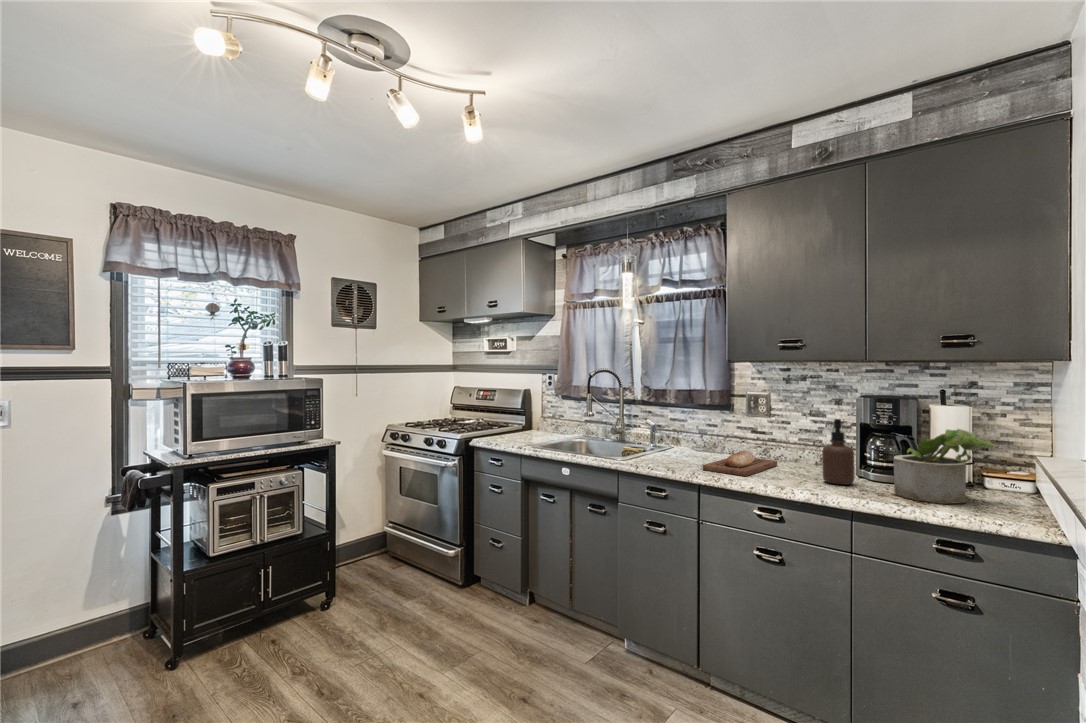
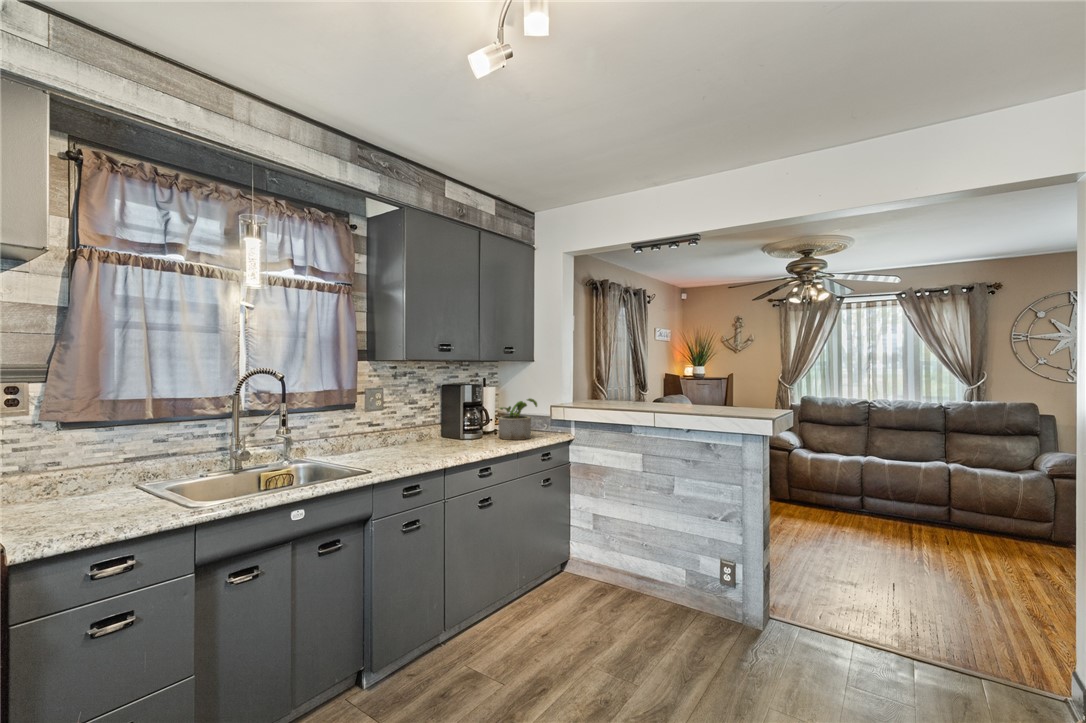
soap dispenser: present [822,419,854,485] -> none [473,401,491,444]
bread loaf: present [703,451,777,476] -> none [389,438,460,458]

